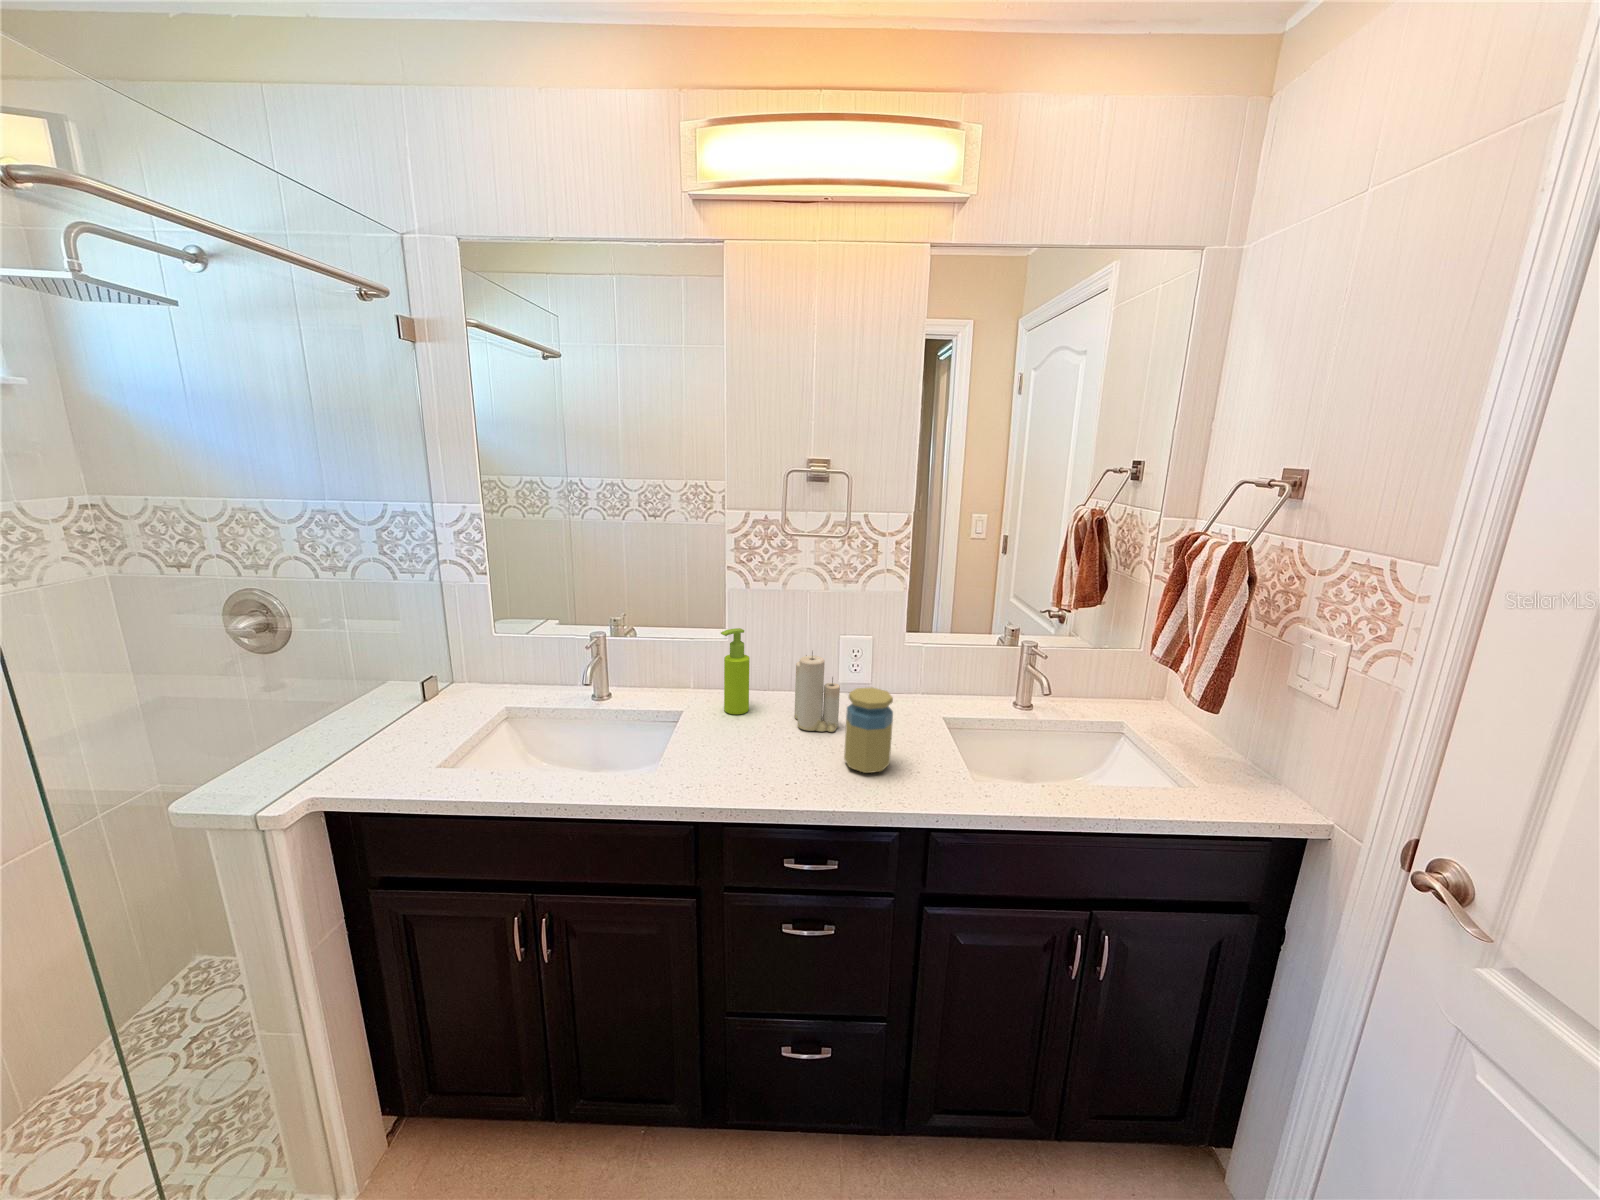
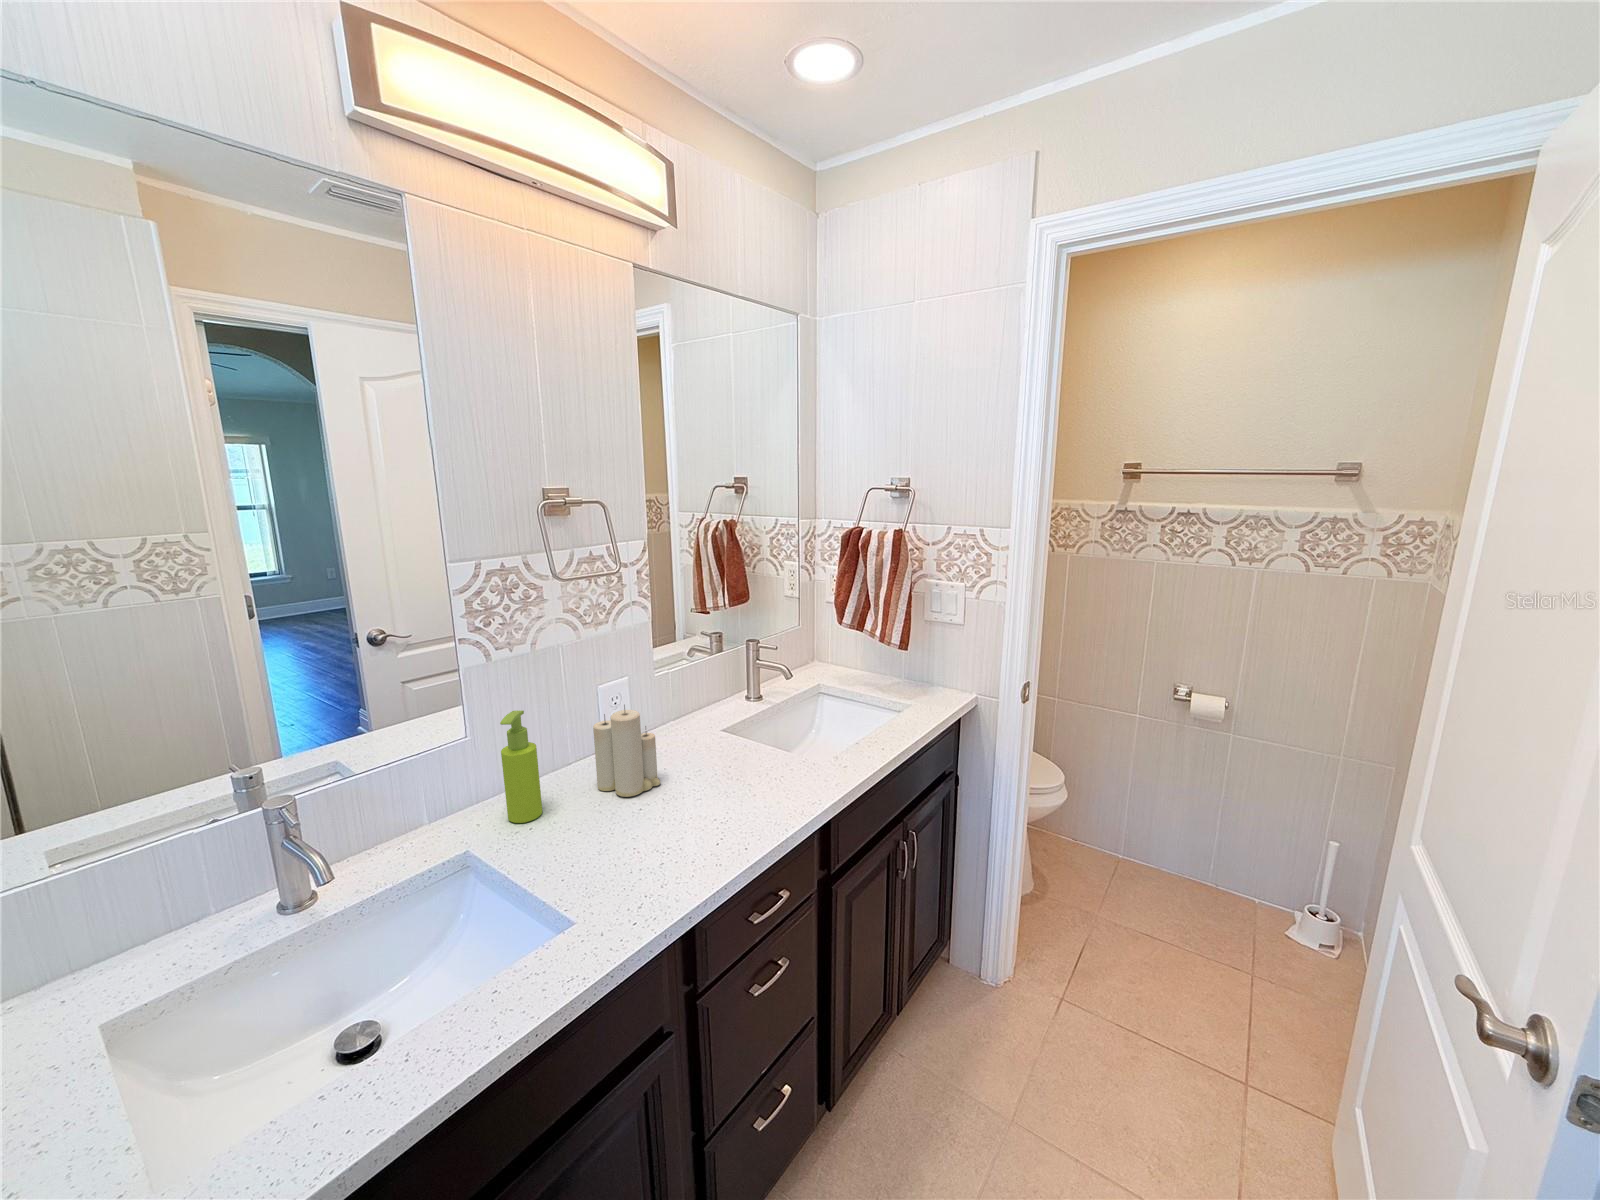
jar: present [844,687,893,773] -> none [707,714,755,804]

